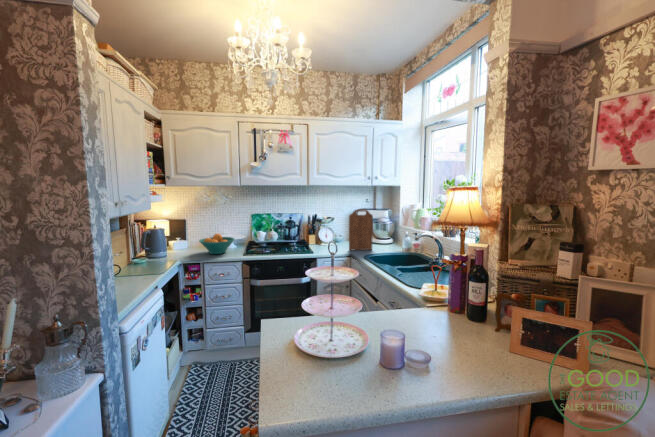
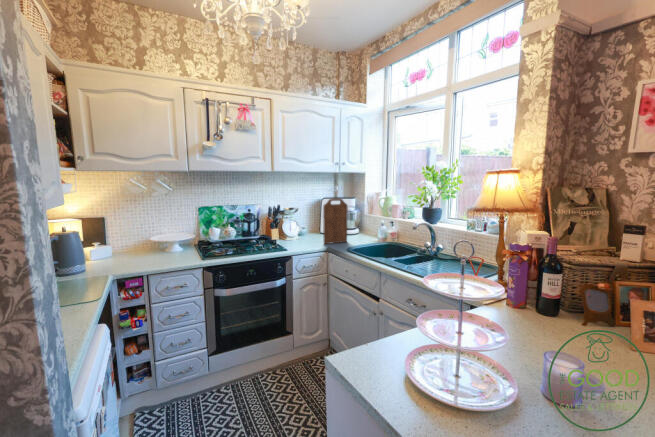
fruit bowl: present [199,234,234,254] -> none [135,234,186,262]

